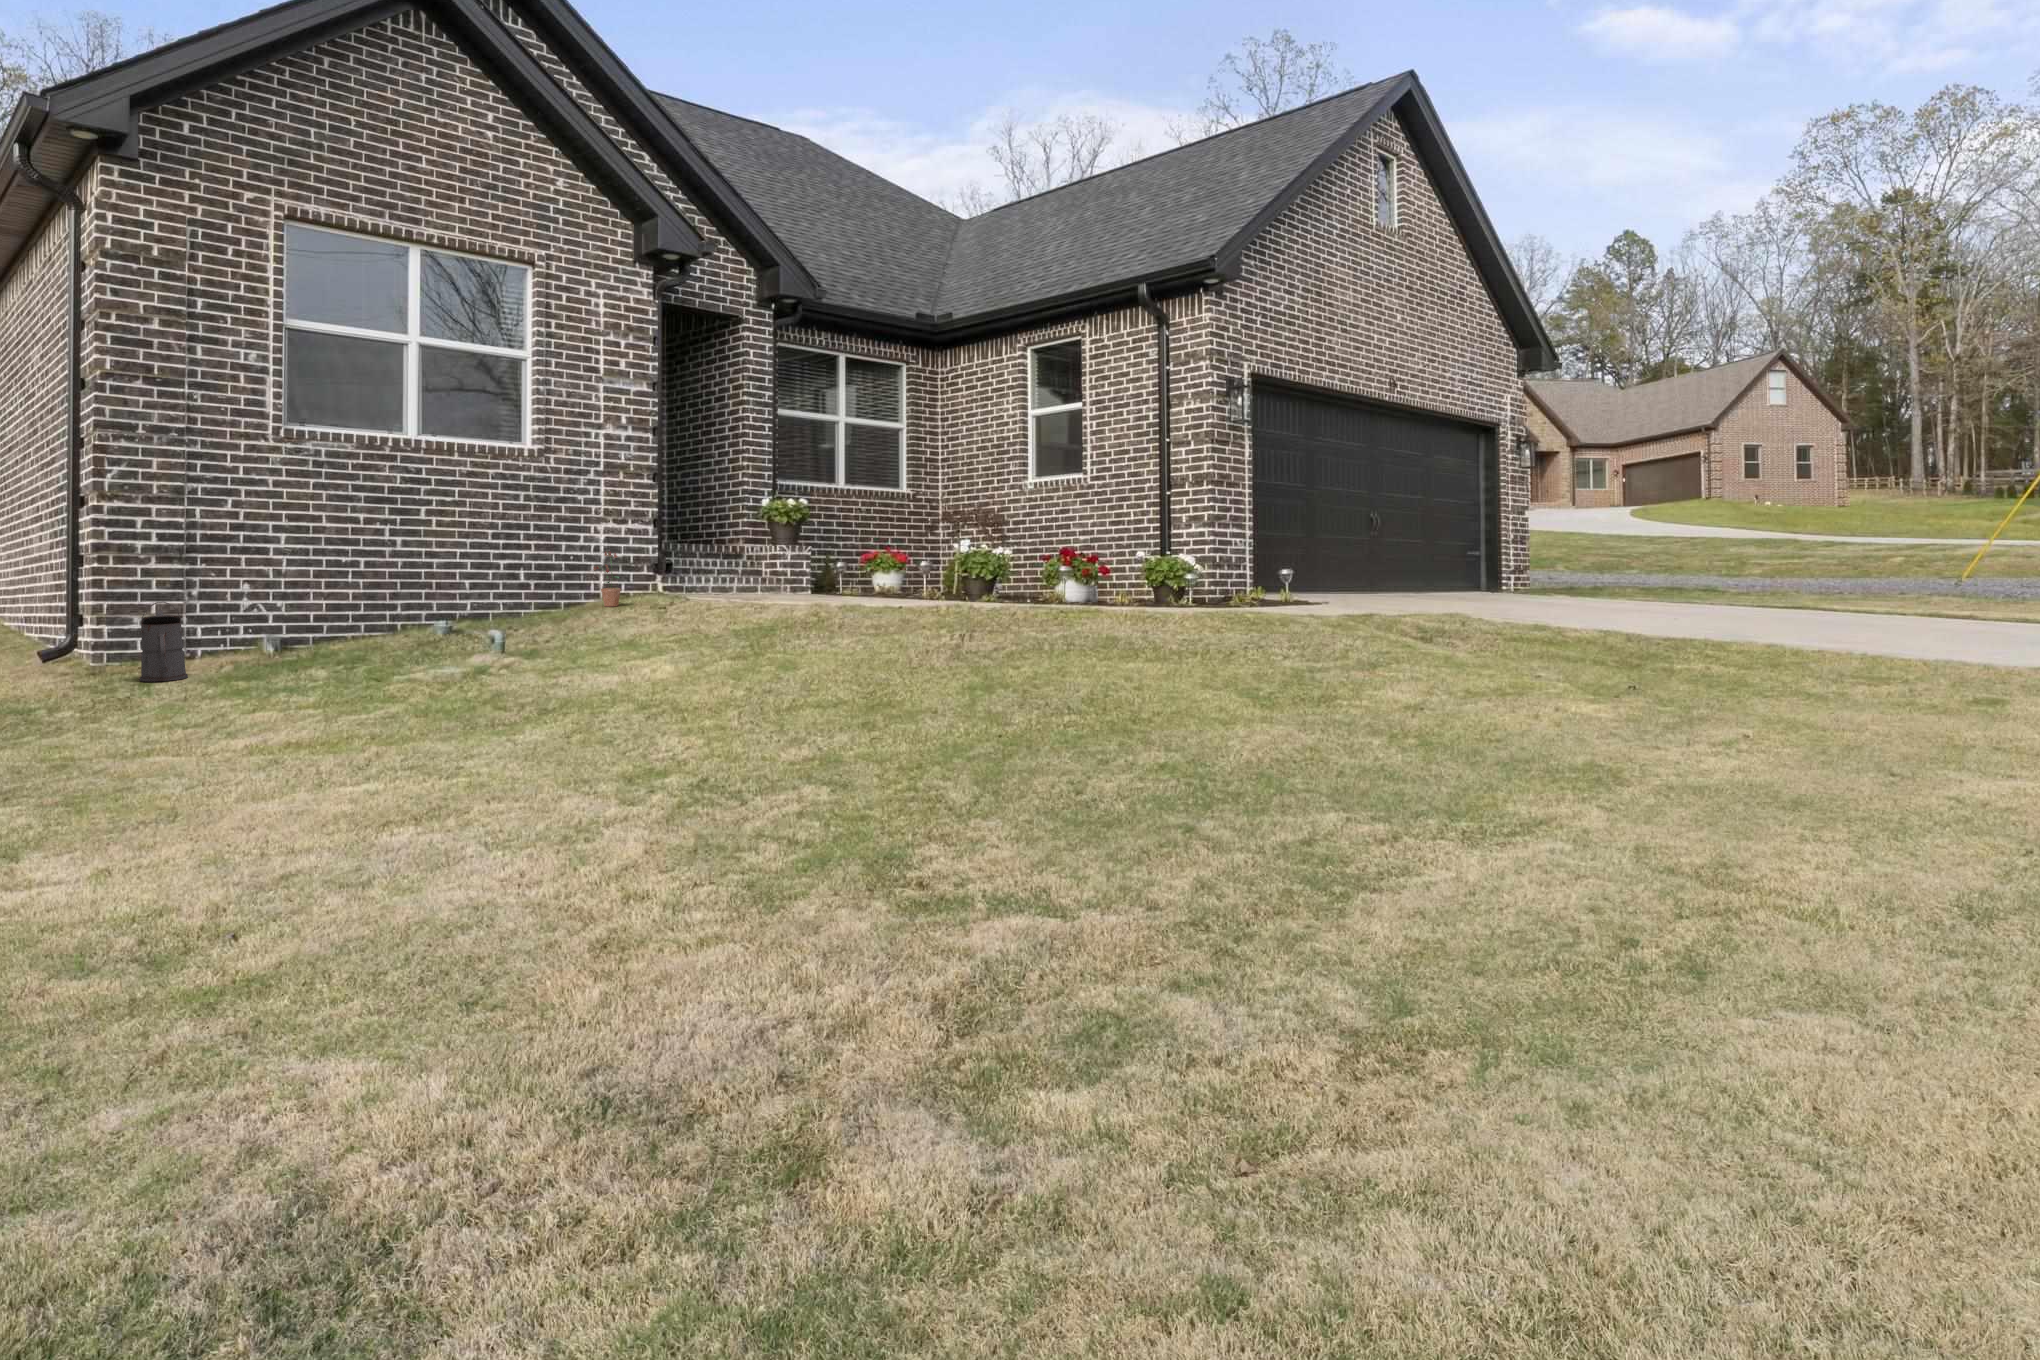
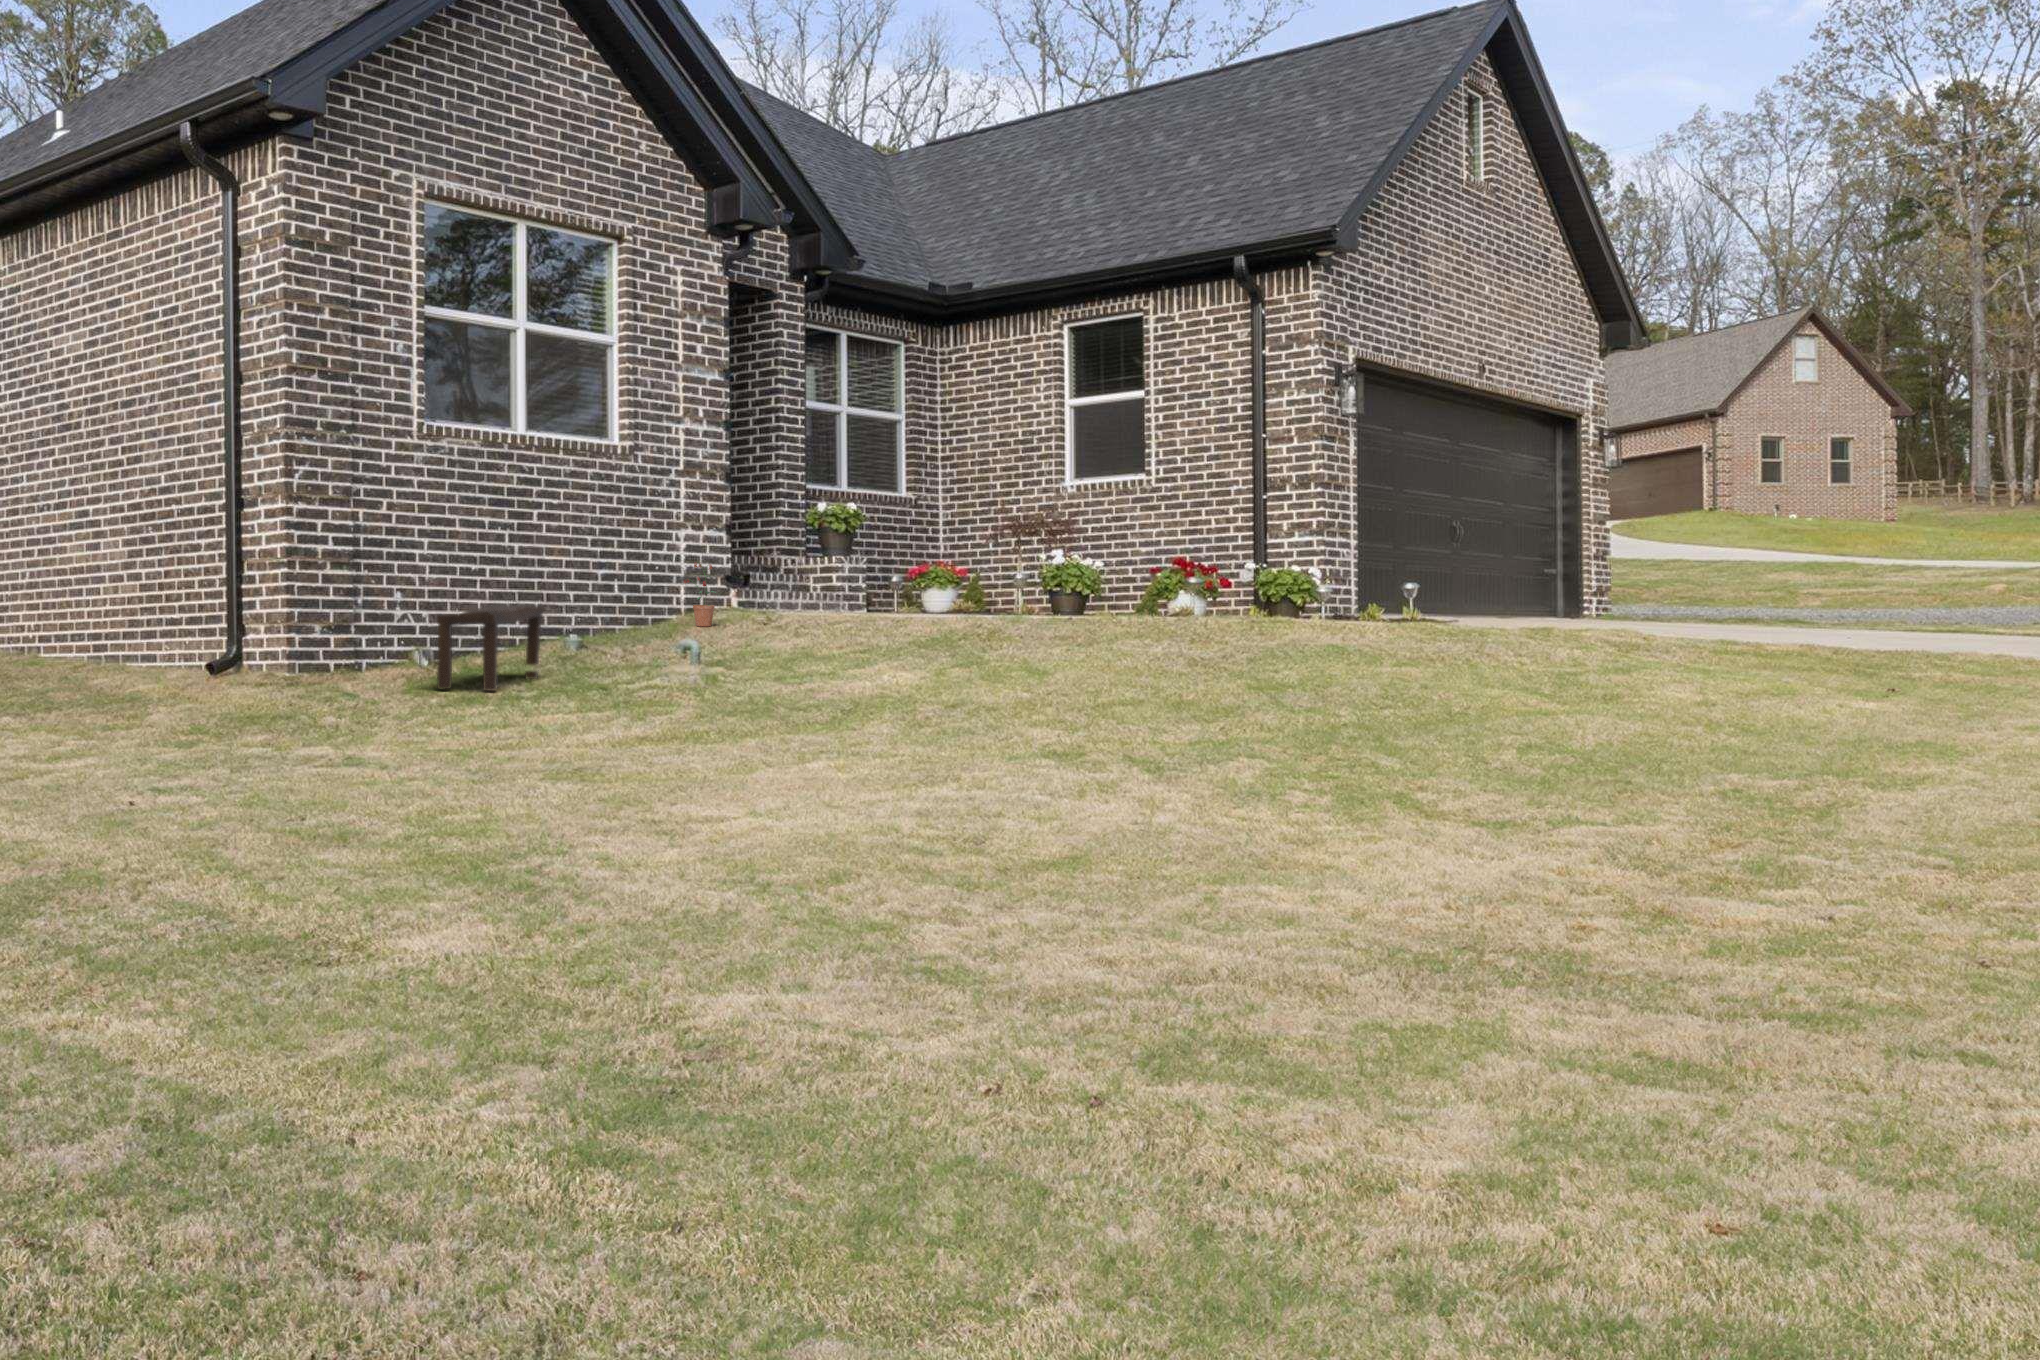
bench: none [261,592,402,670] -> present [437,605,544,691]
watering can: present [140,602,188,682] -> none [327,612,381,701]

